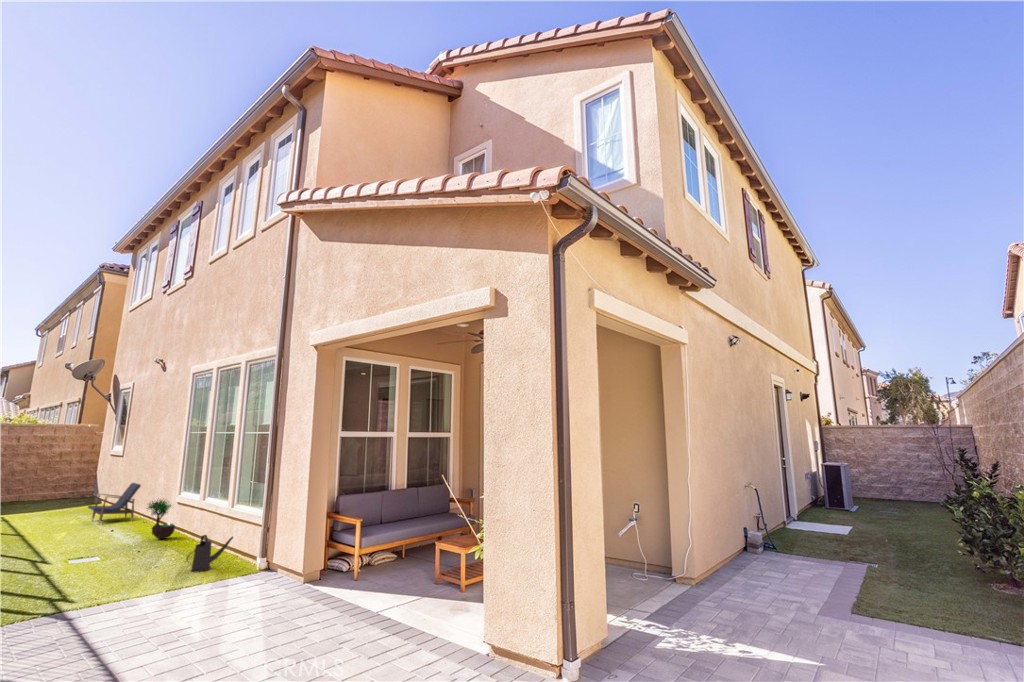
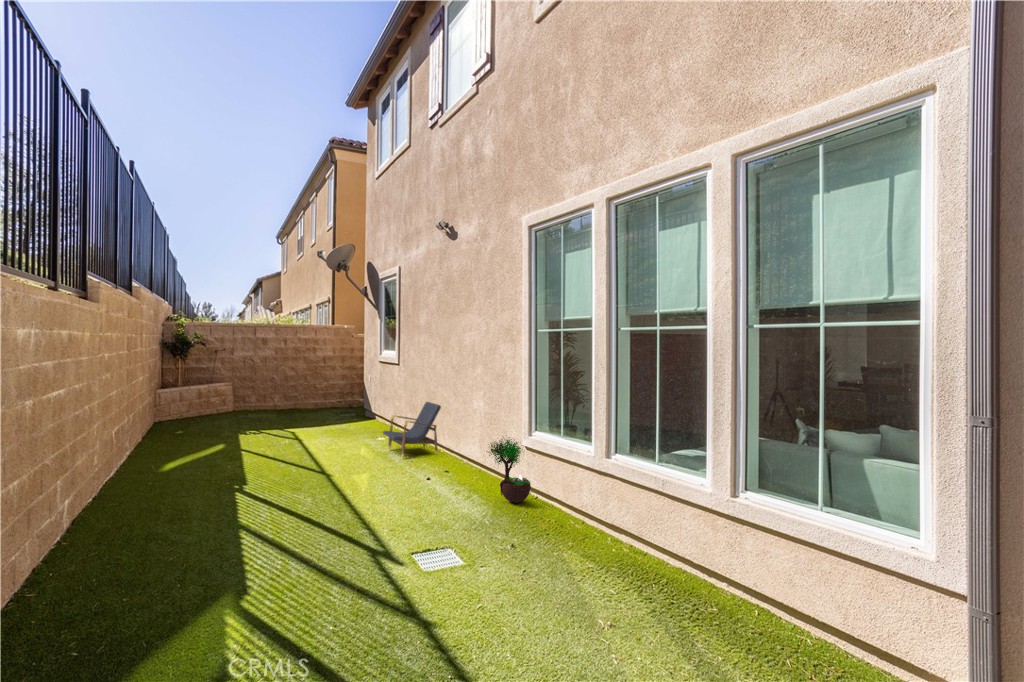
watering can: present [187,535,233,572] -> none [685,554,750,644]

